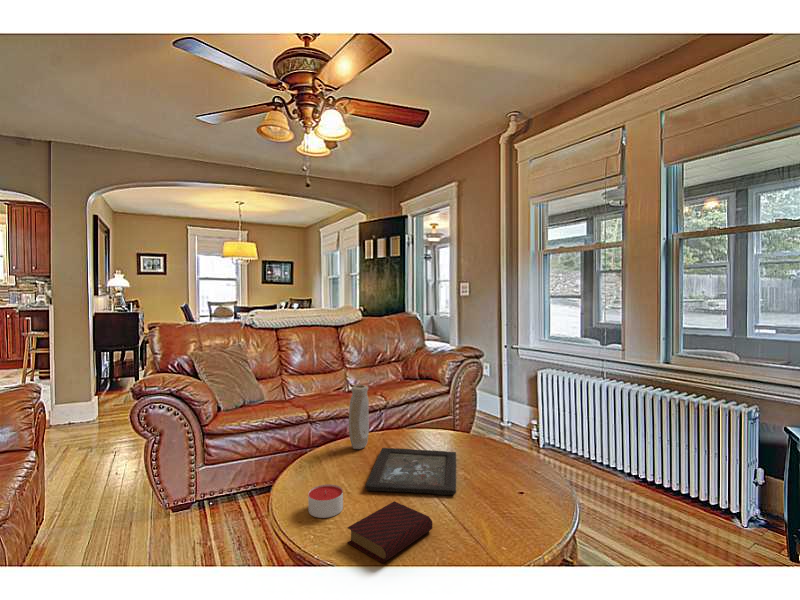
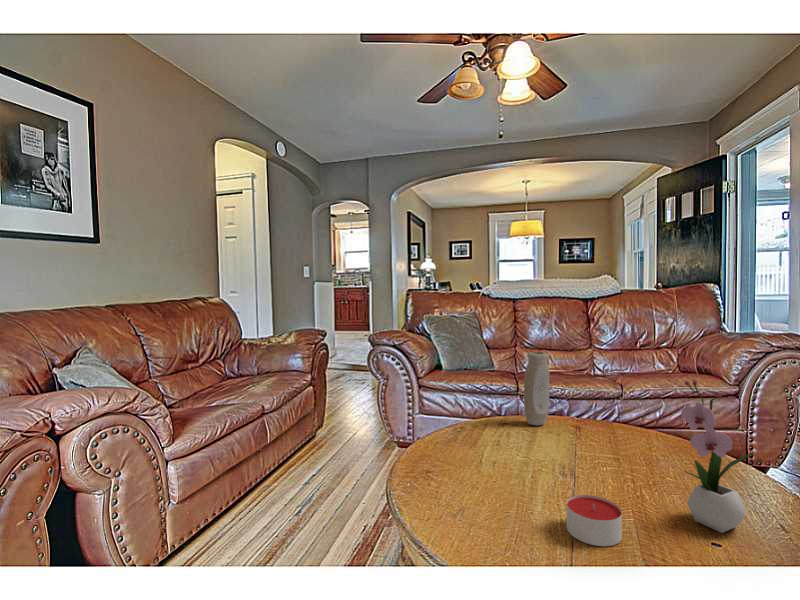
flower arrangement: none [504,400,537,493] -> present [681,381,754,533]
tray: present [365,448,456,495] -> none [496,429,654,497]
candle: present [308,484,343,518] -> present [567,495,622,546]
book: present [347,501,432,563] -> none [427,475,524,525]

